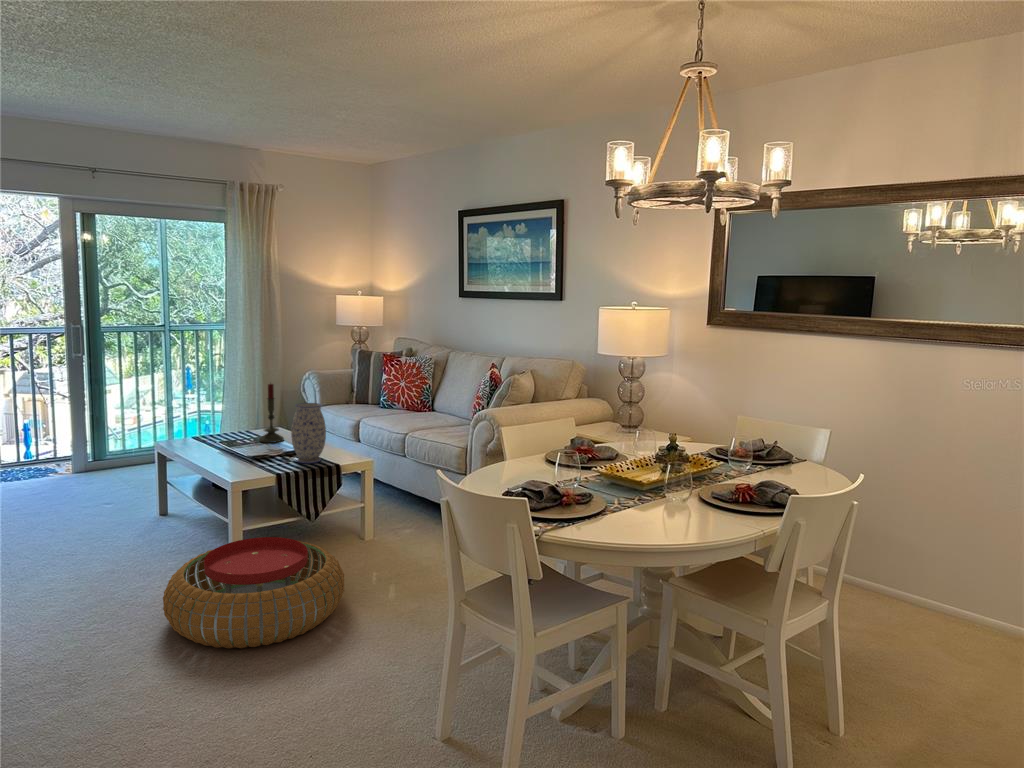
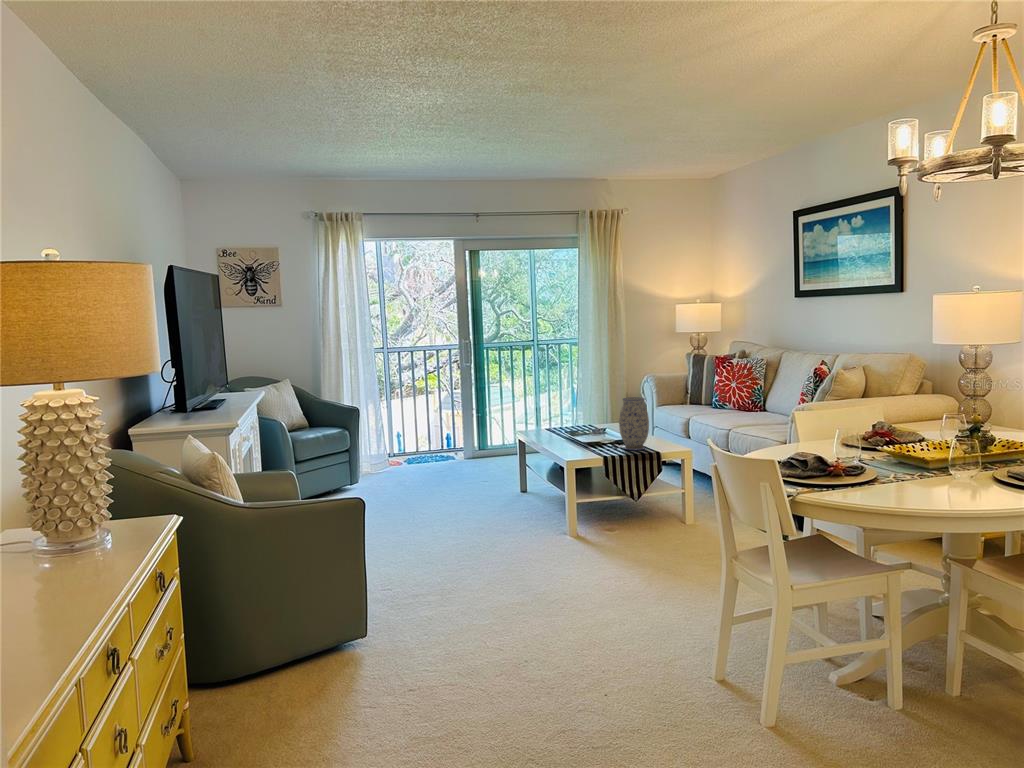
candle: present [259,384,284,443] -> none [597,381,618,435]
pouf: present [163,537,344,649] -> none [514,506,655,588]

